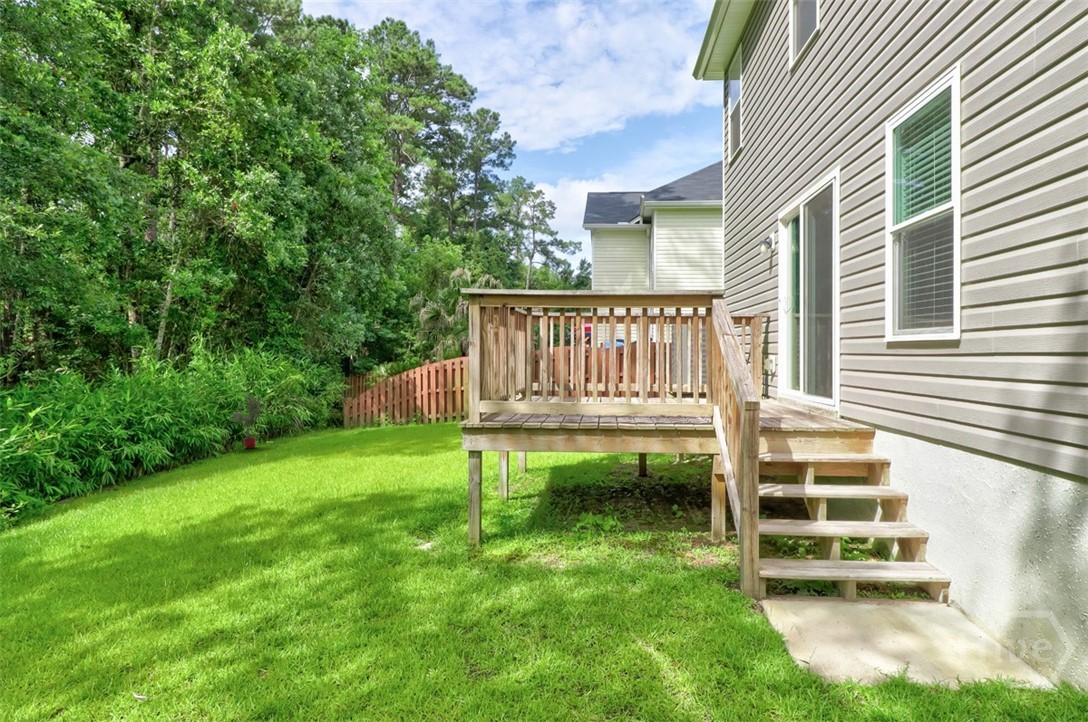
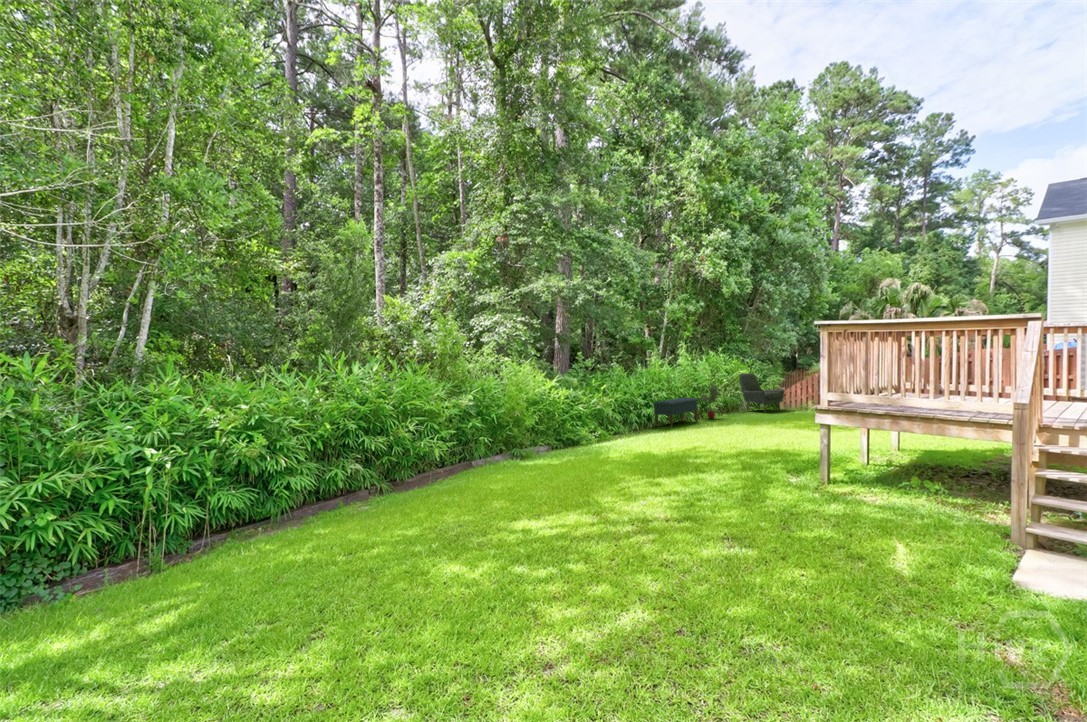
chair: none [290,378,351,433] -> present [739,373,784,413]
bench: none [146,419,229,472] -> present [653,398,698,427]

